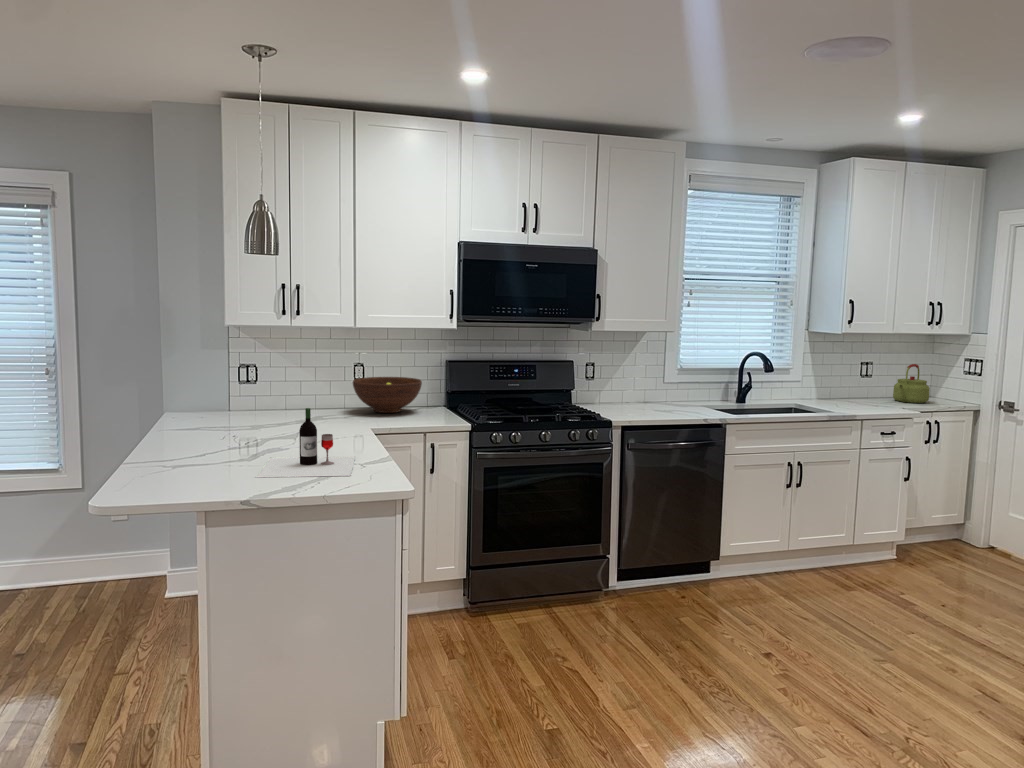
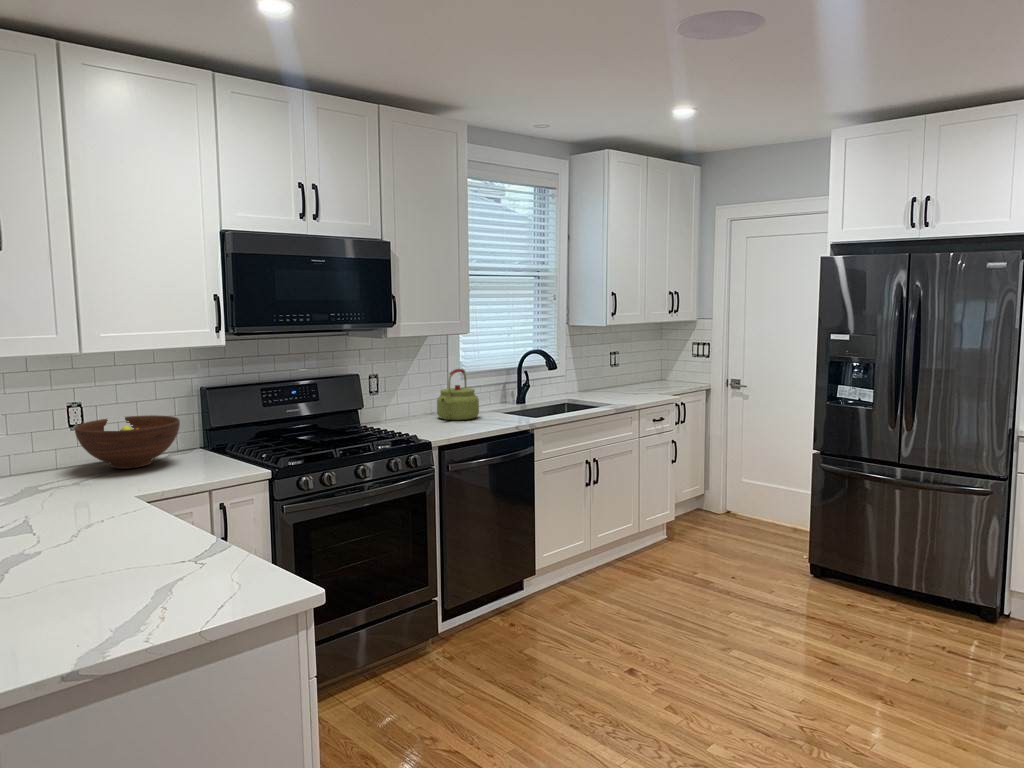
kettle: present [893,364,930,403] -> present [437,369,479,420]
wine bottle: present [256,408,355,477] -> none [36,488,211,618]

